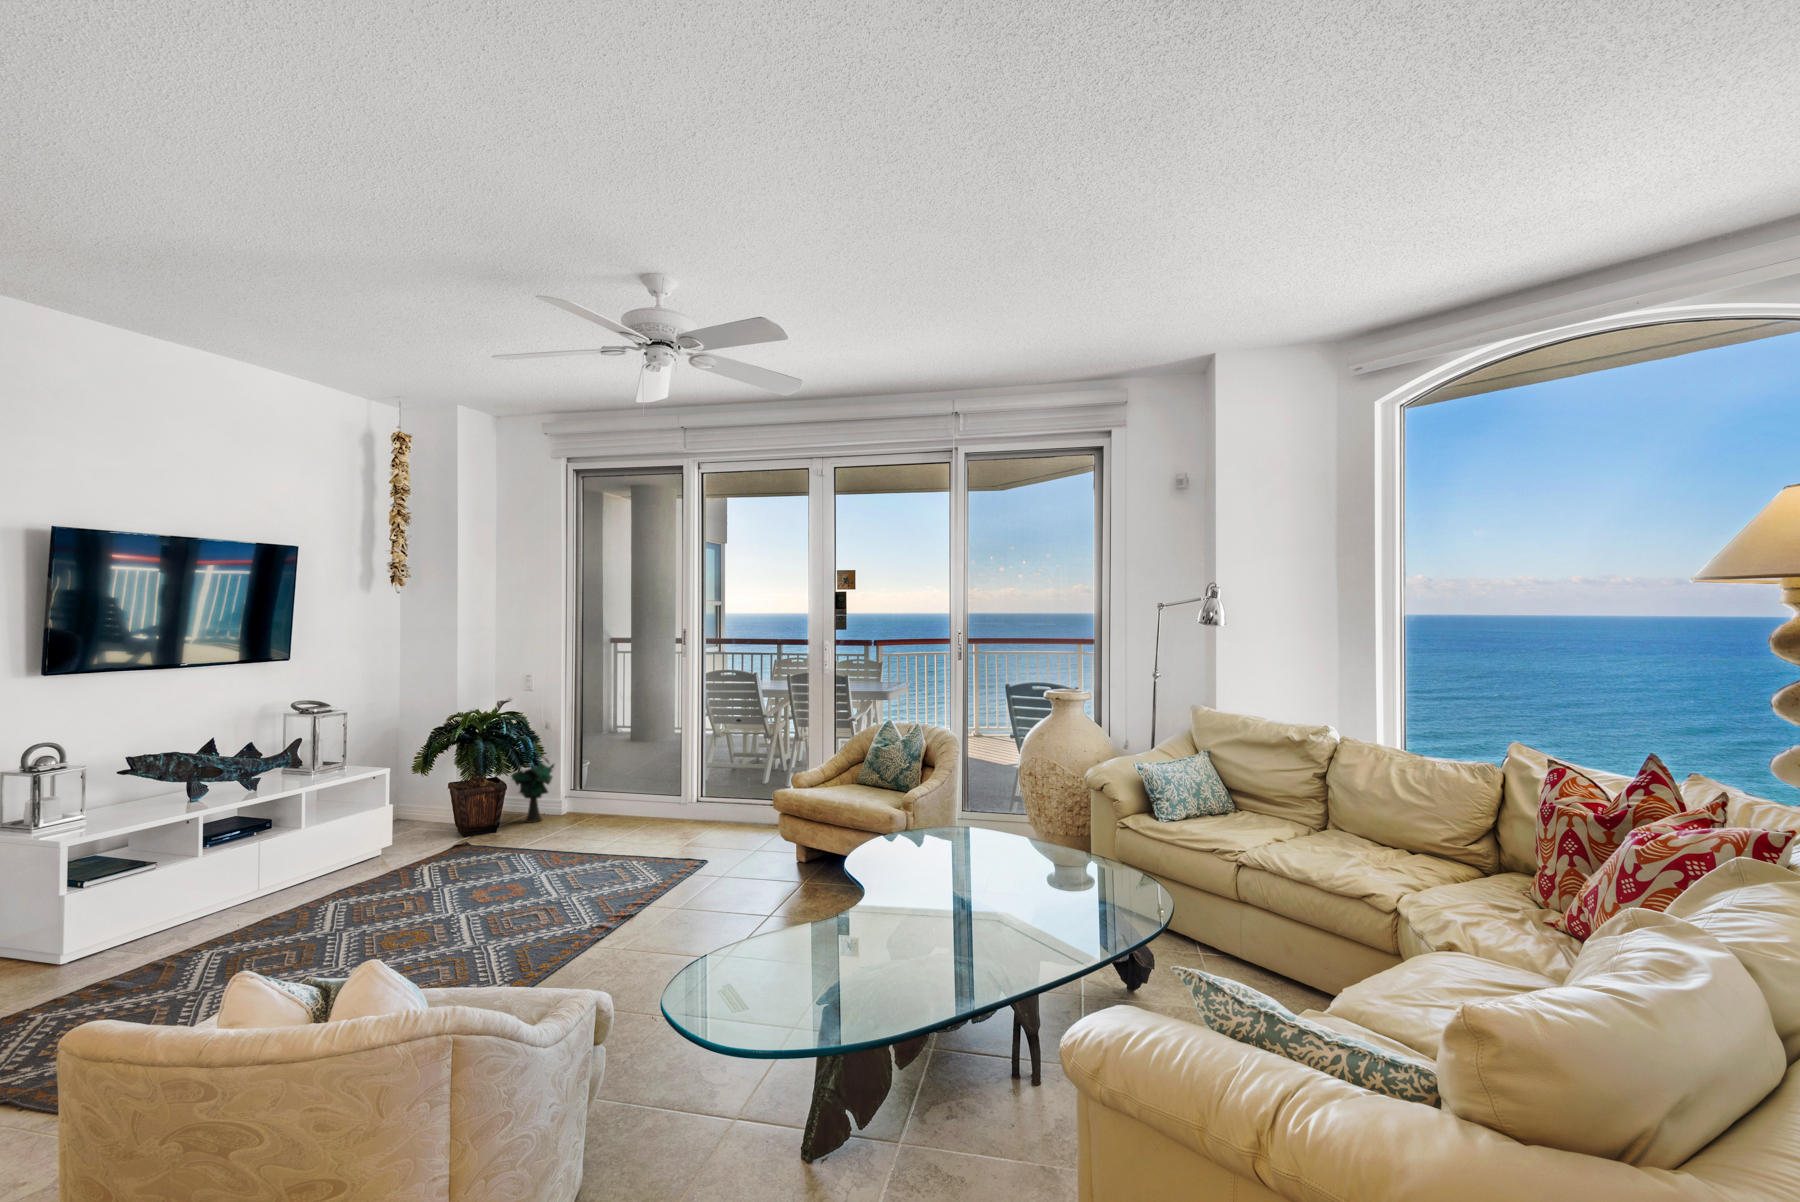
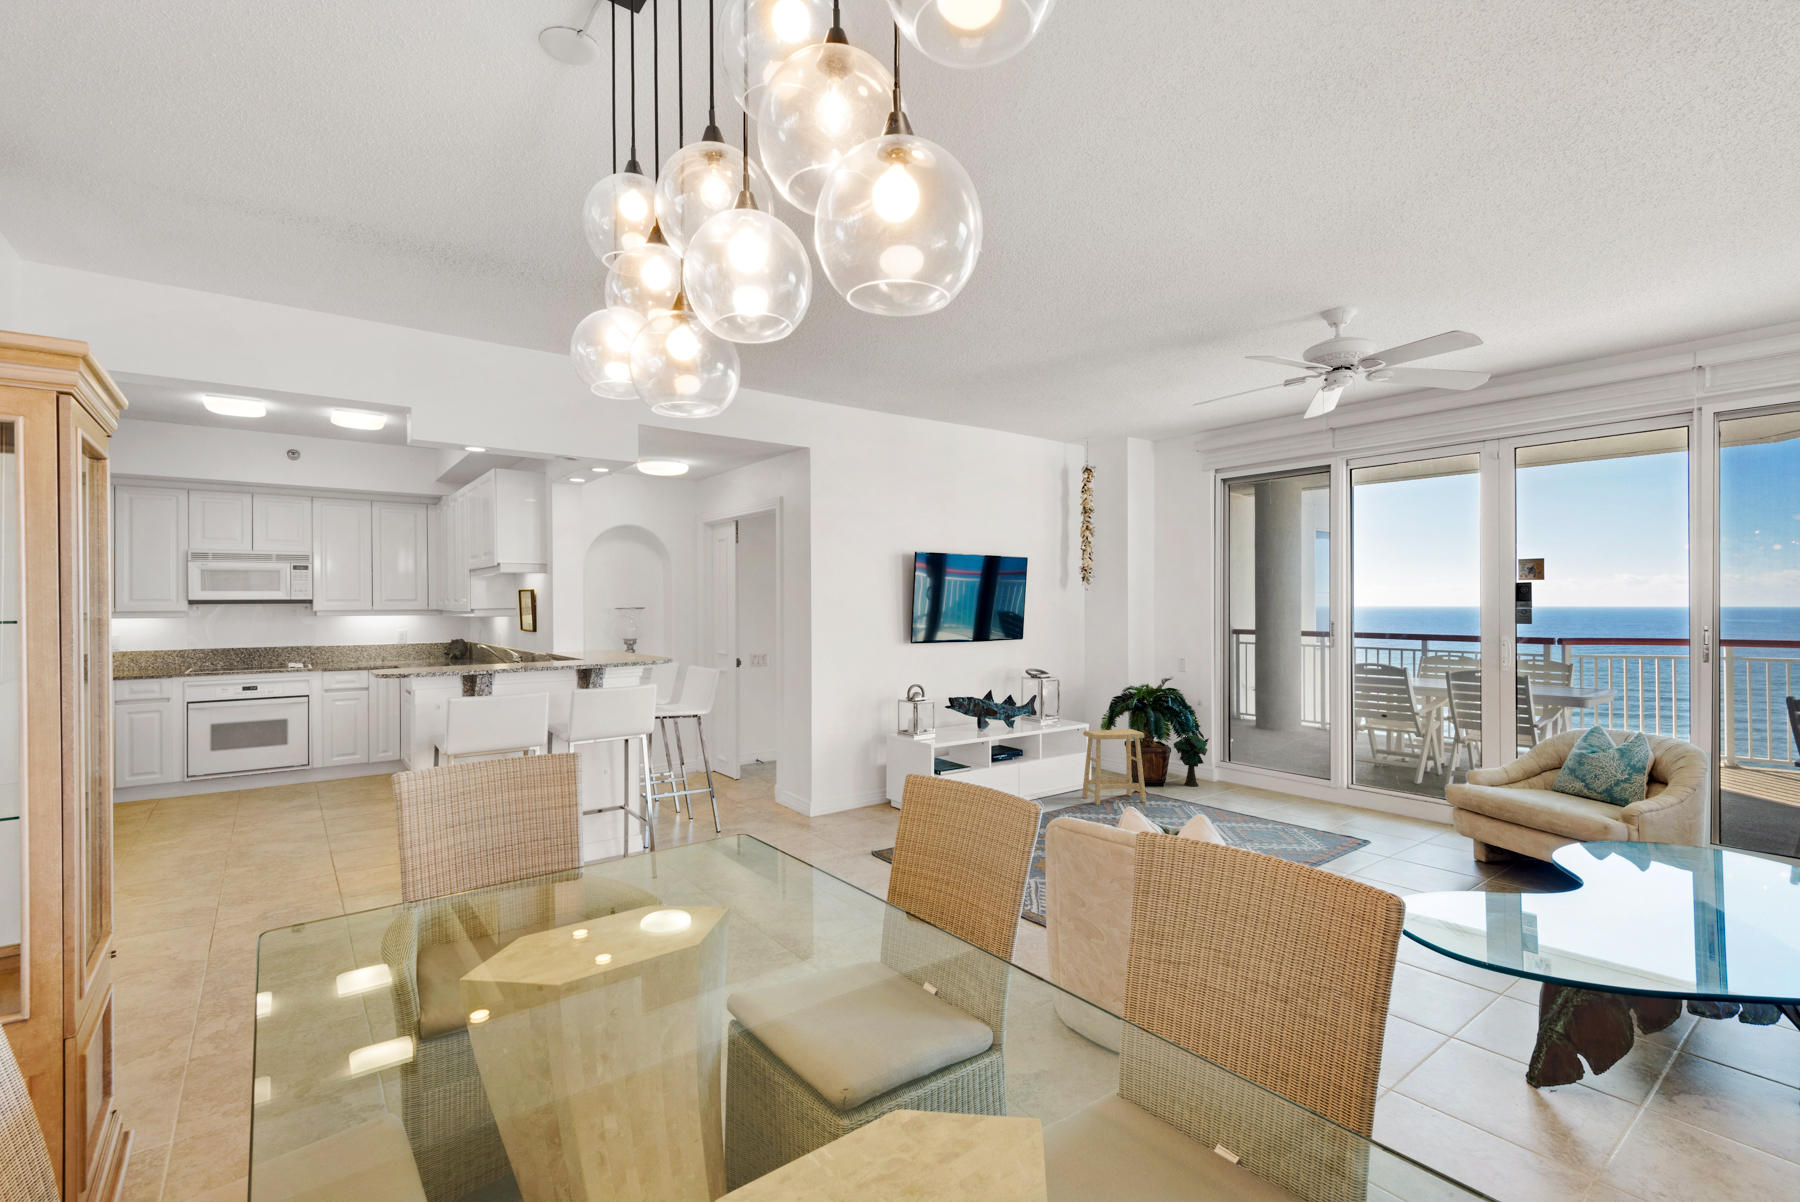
footstool: none [372,768,463,877] -> present [1082,729,1146,805]

